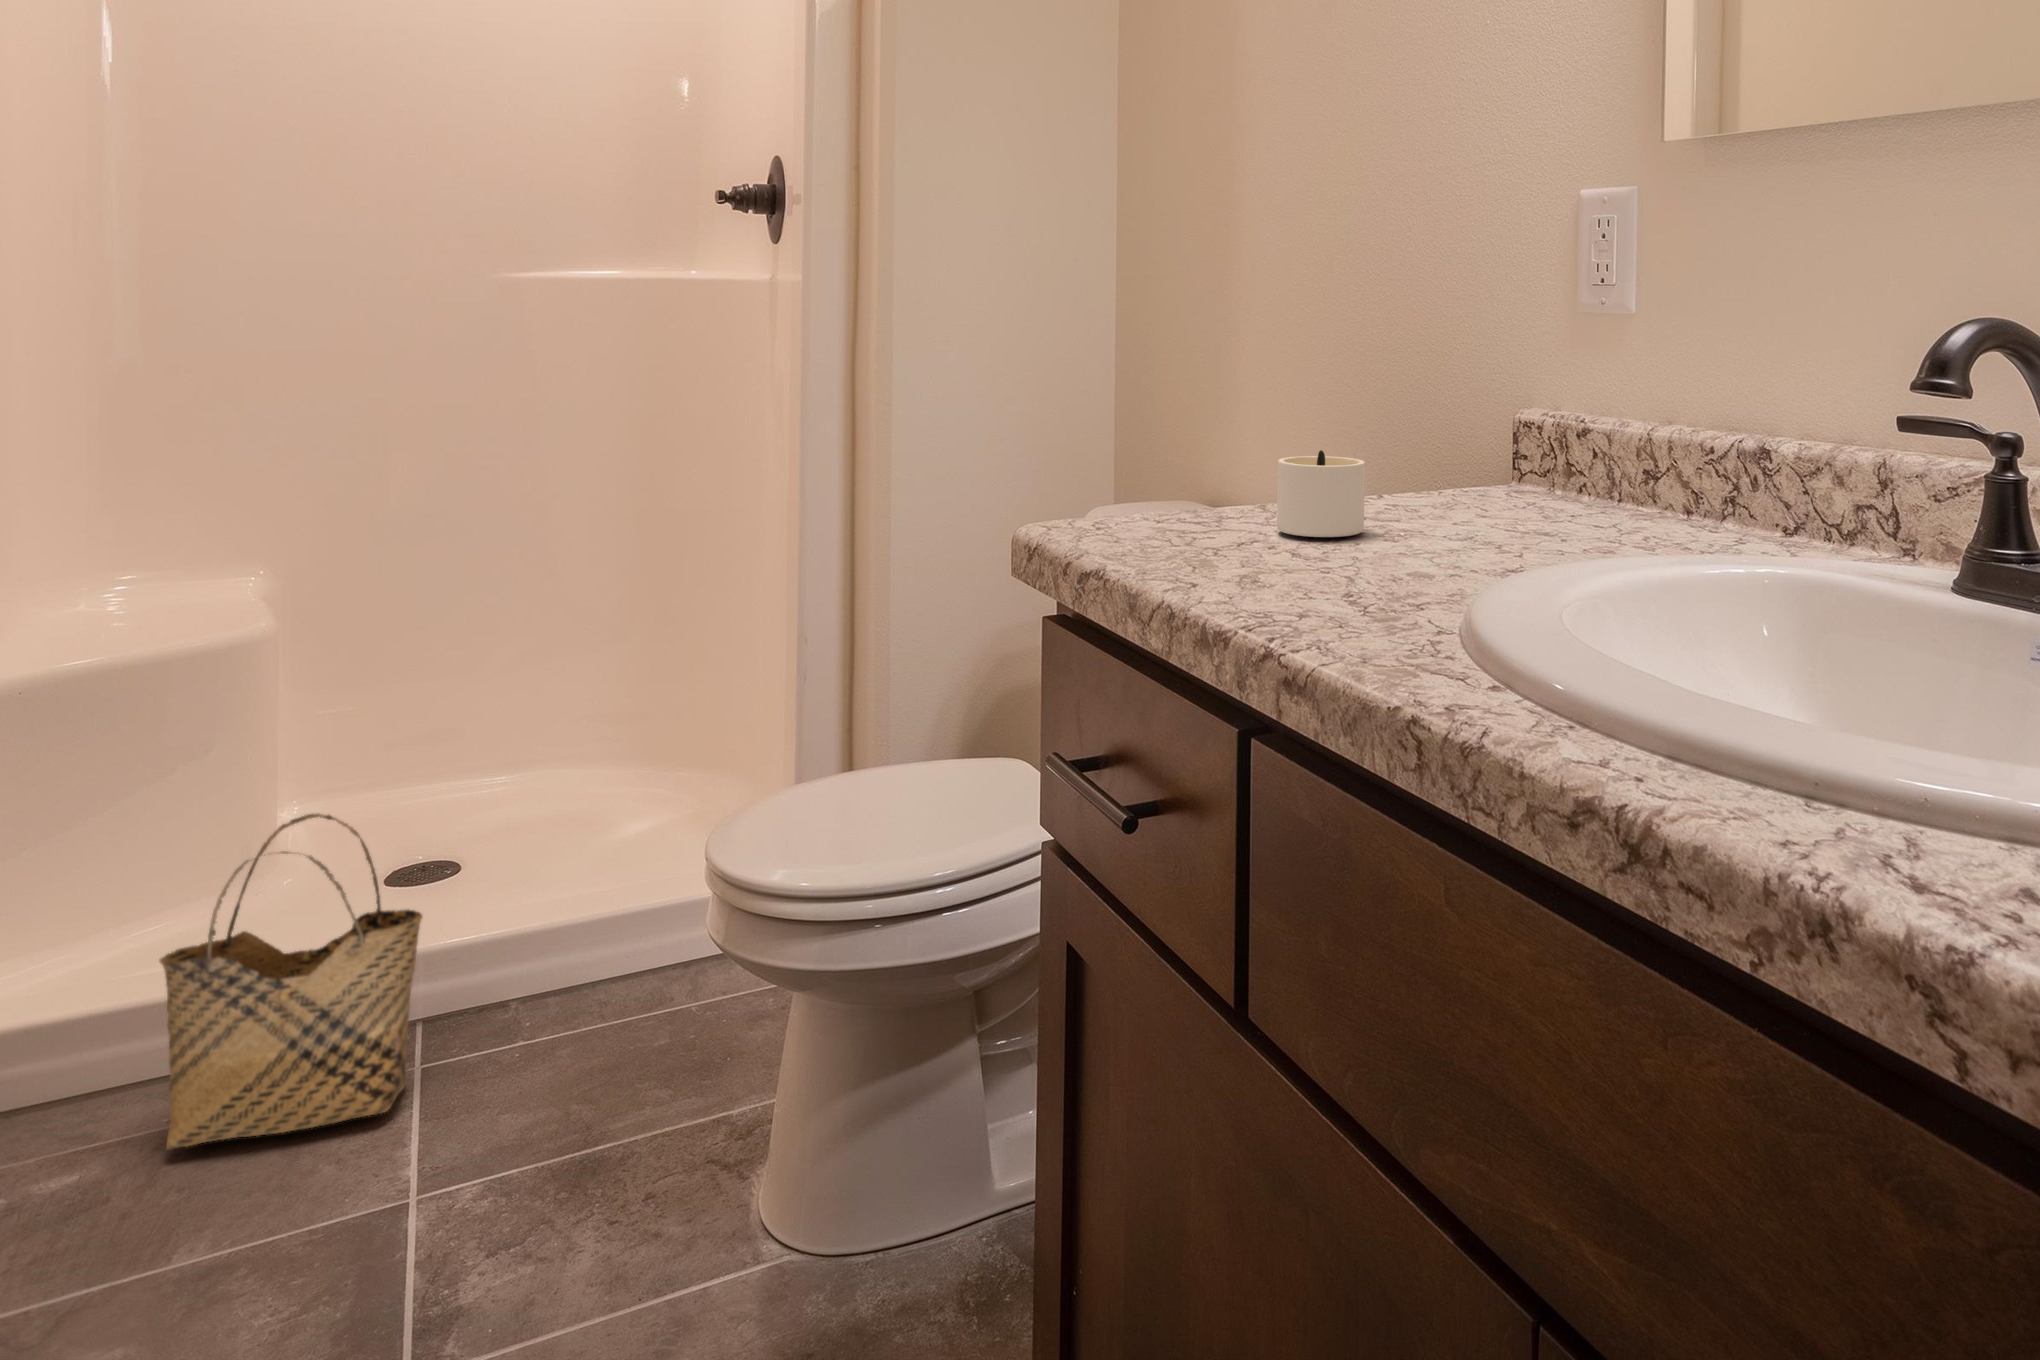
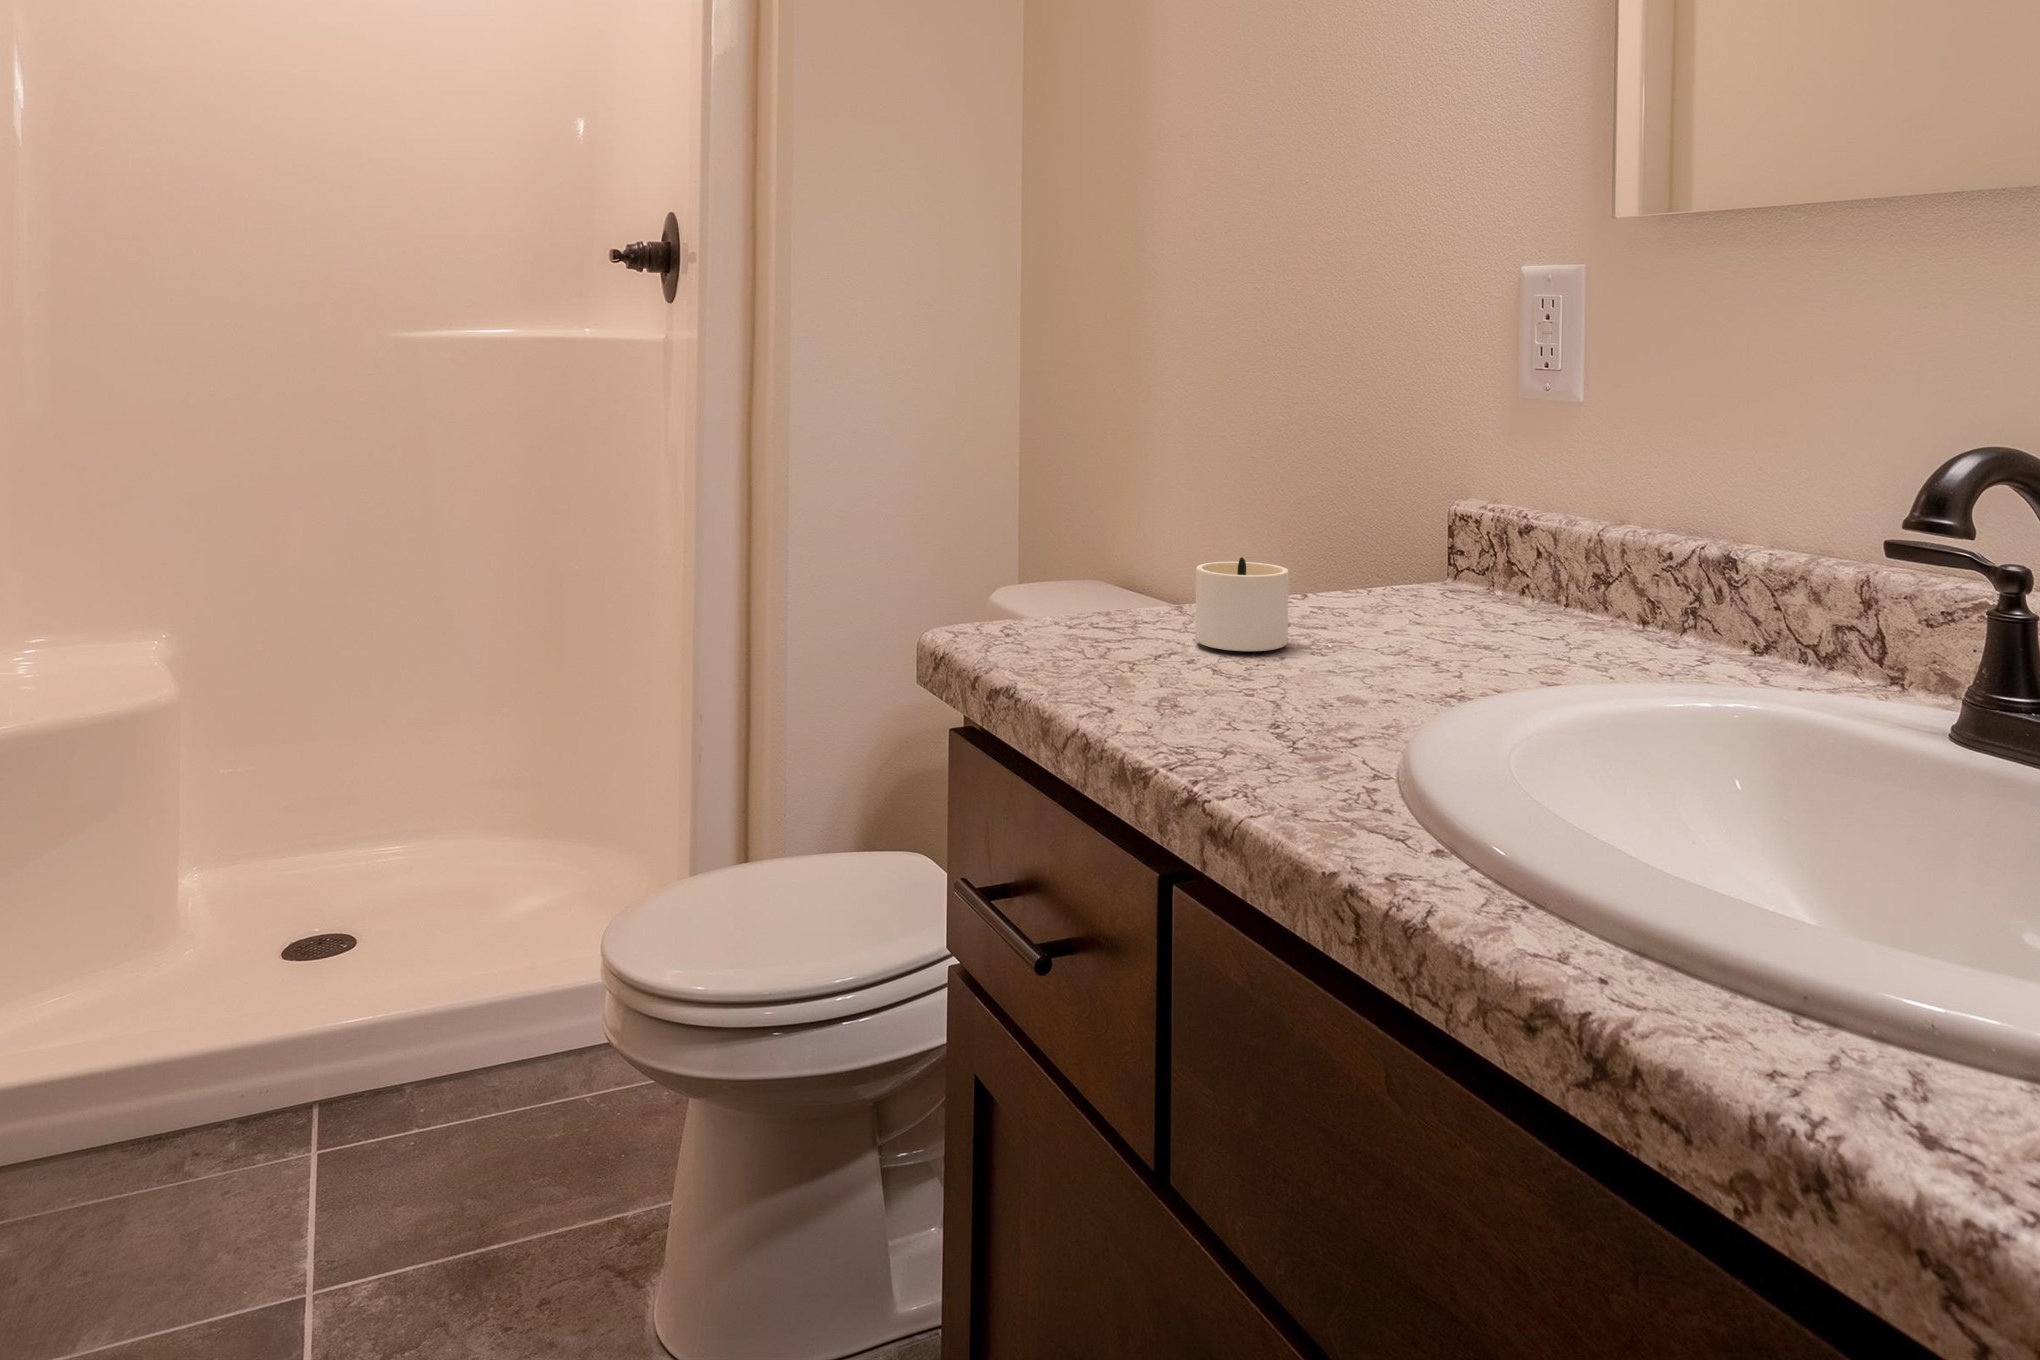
woven basket: present [159,814,422,1150] -> none [82,888,330,1225]

